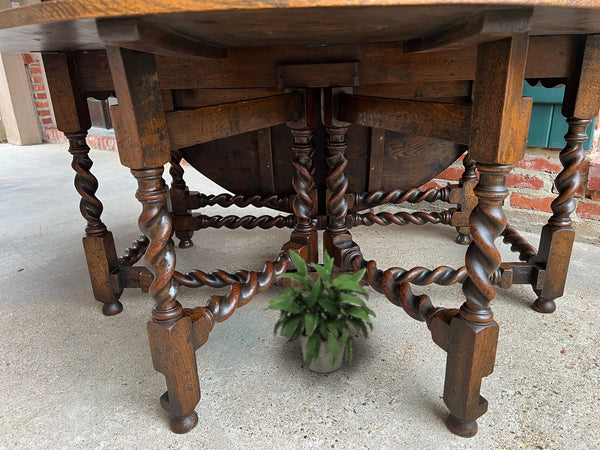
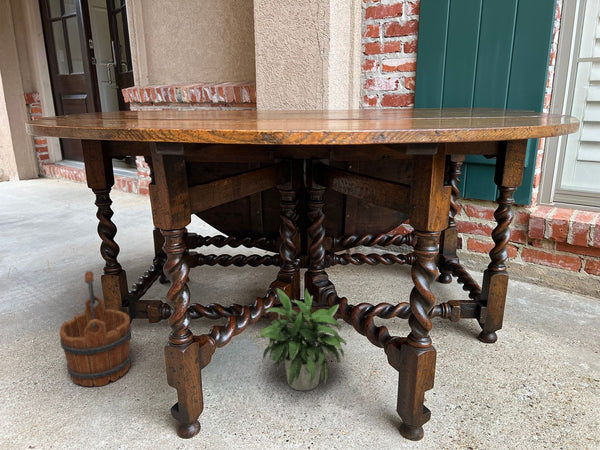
wooden bucket: none [29,231,119,368] -> present [59,271,131,386]

